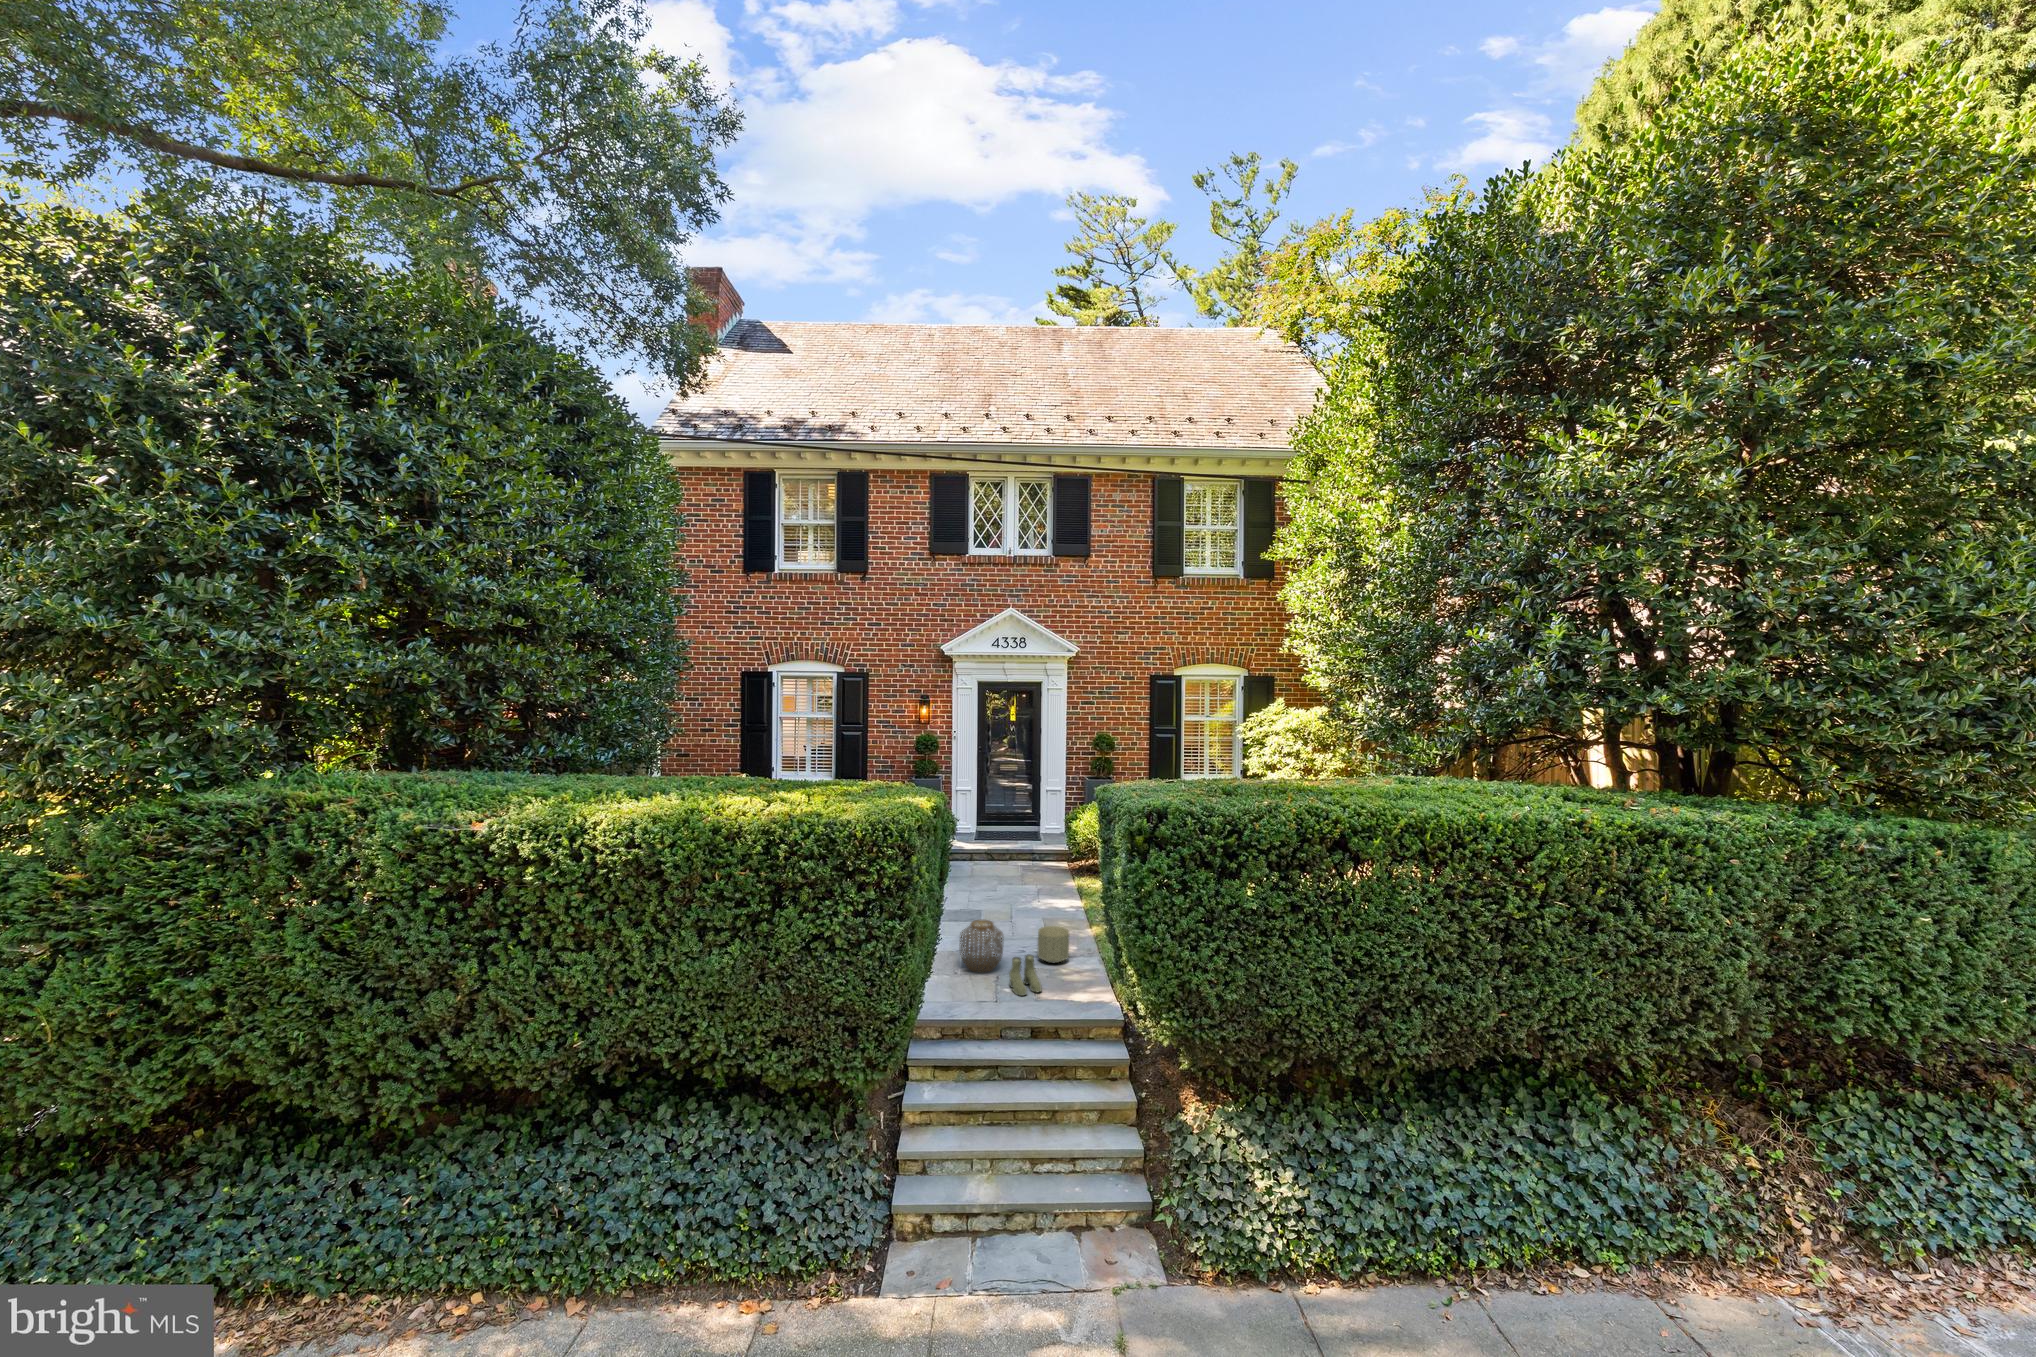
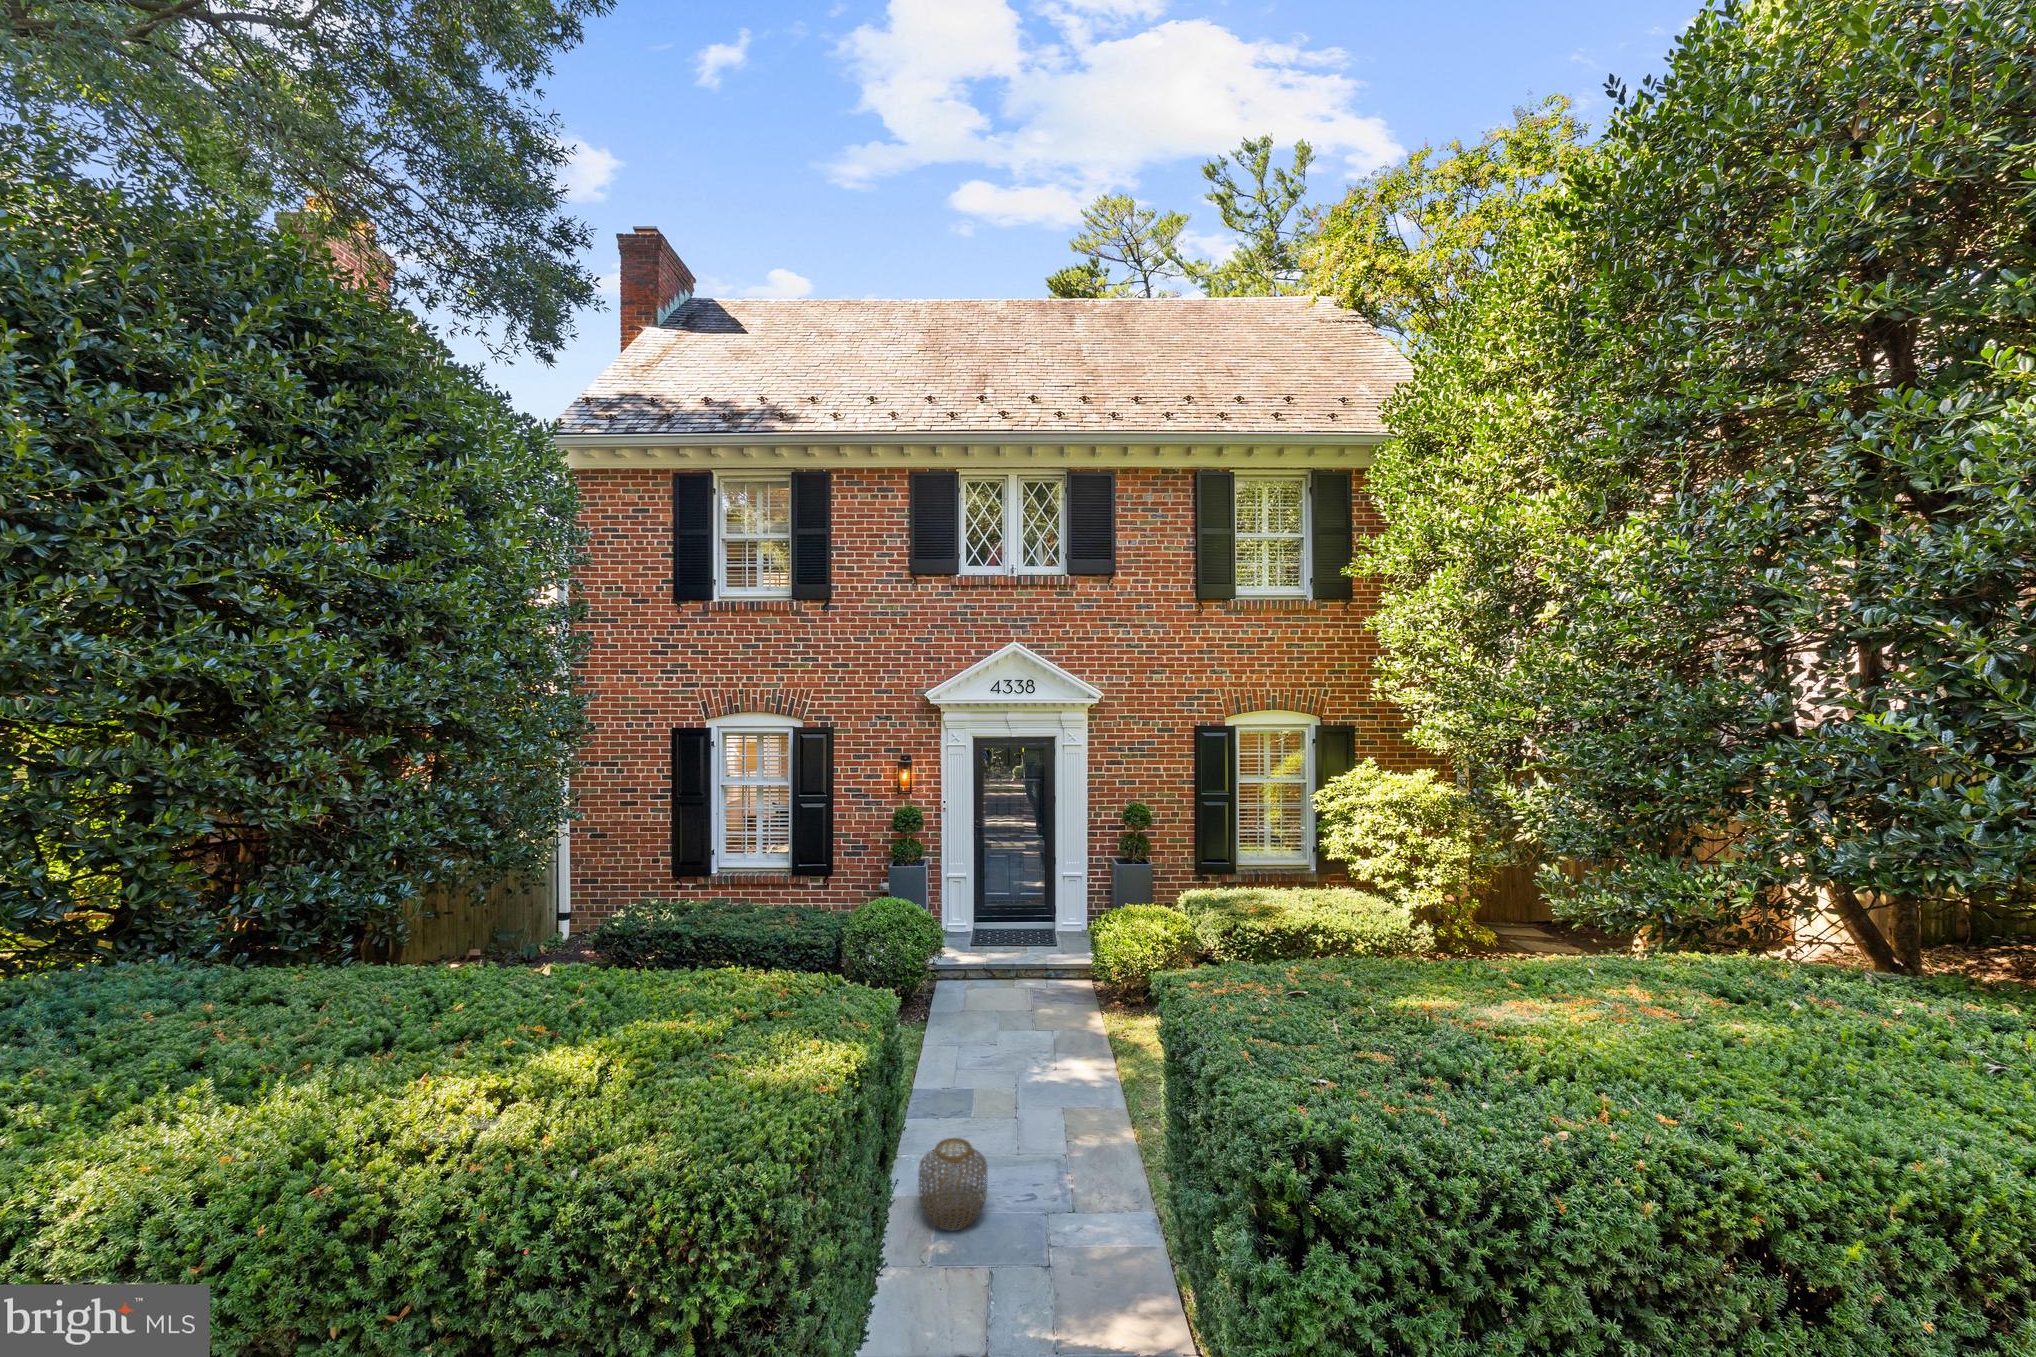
planter: present [1038,926,1069,963] -> none [1042,1138,1091,1206]
boots: present [1009,955,1041,996] -> none [993,1214,1045,1298]

